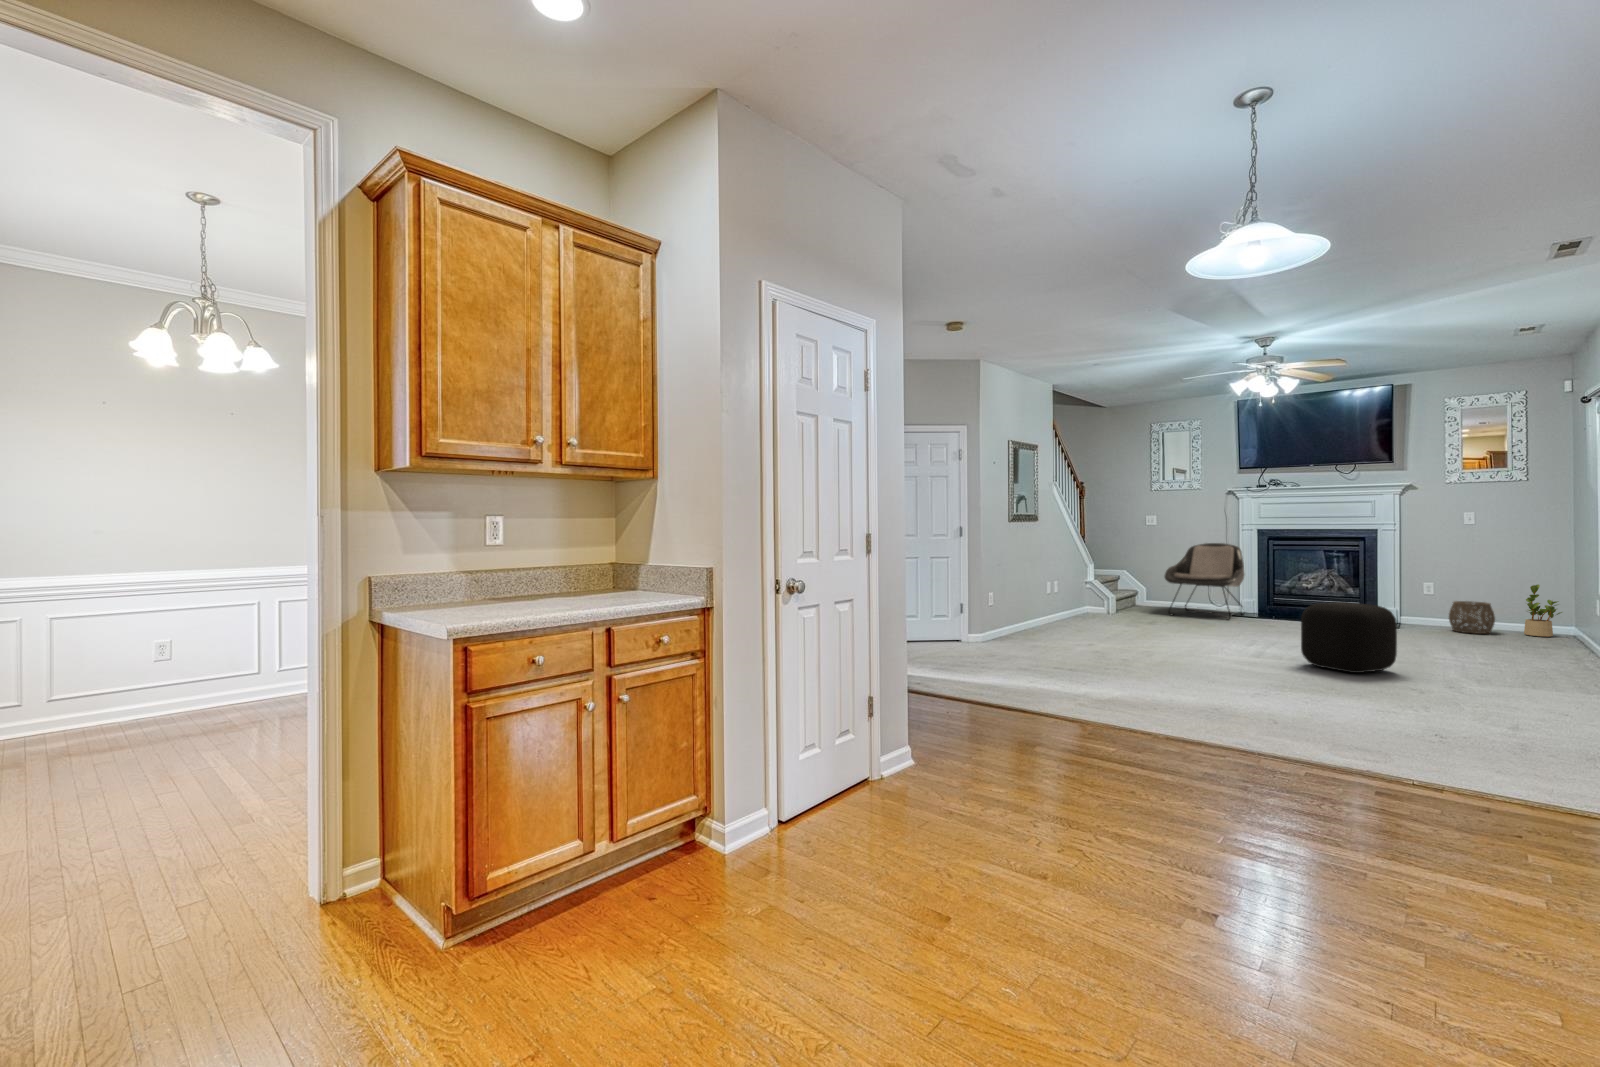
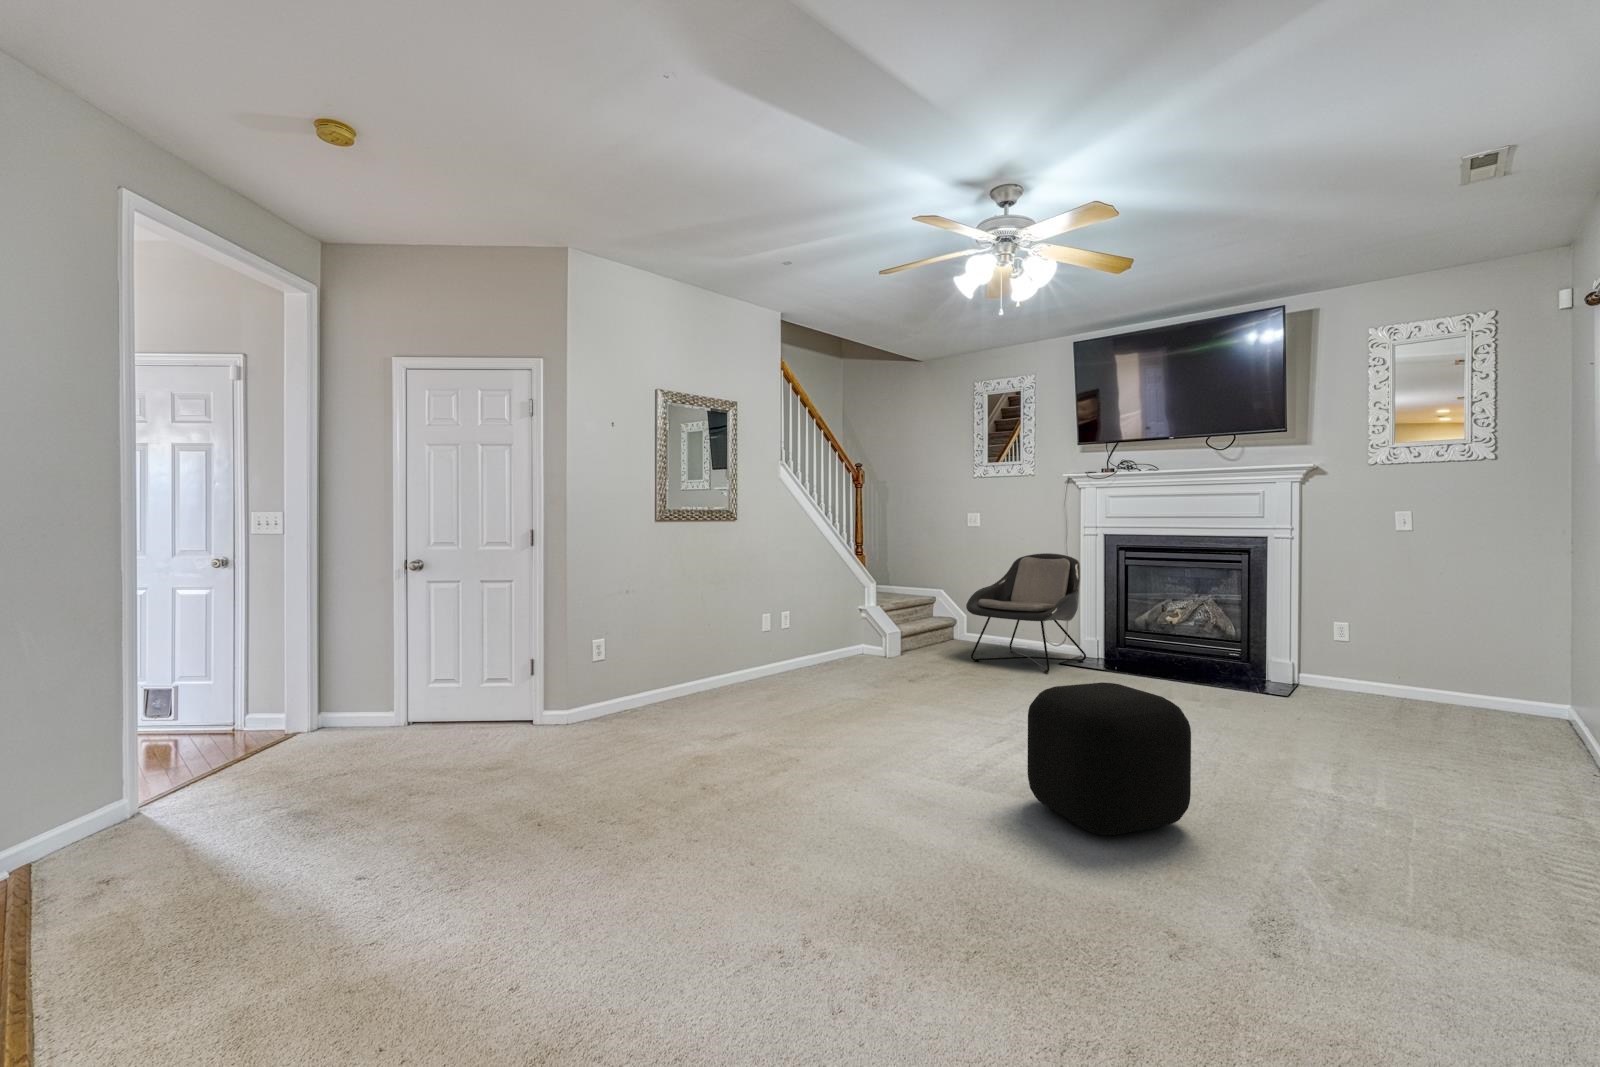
potted plant: present [1524,585,1562,637] -> none [1486,632,1549,719]
woven basket: present [1449,601,1495,634] -> none [1368,654,1440,711]

